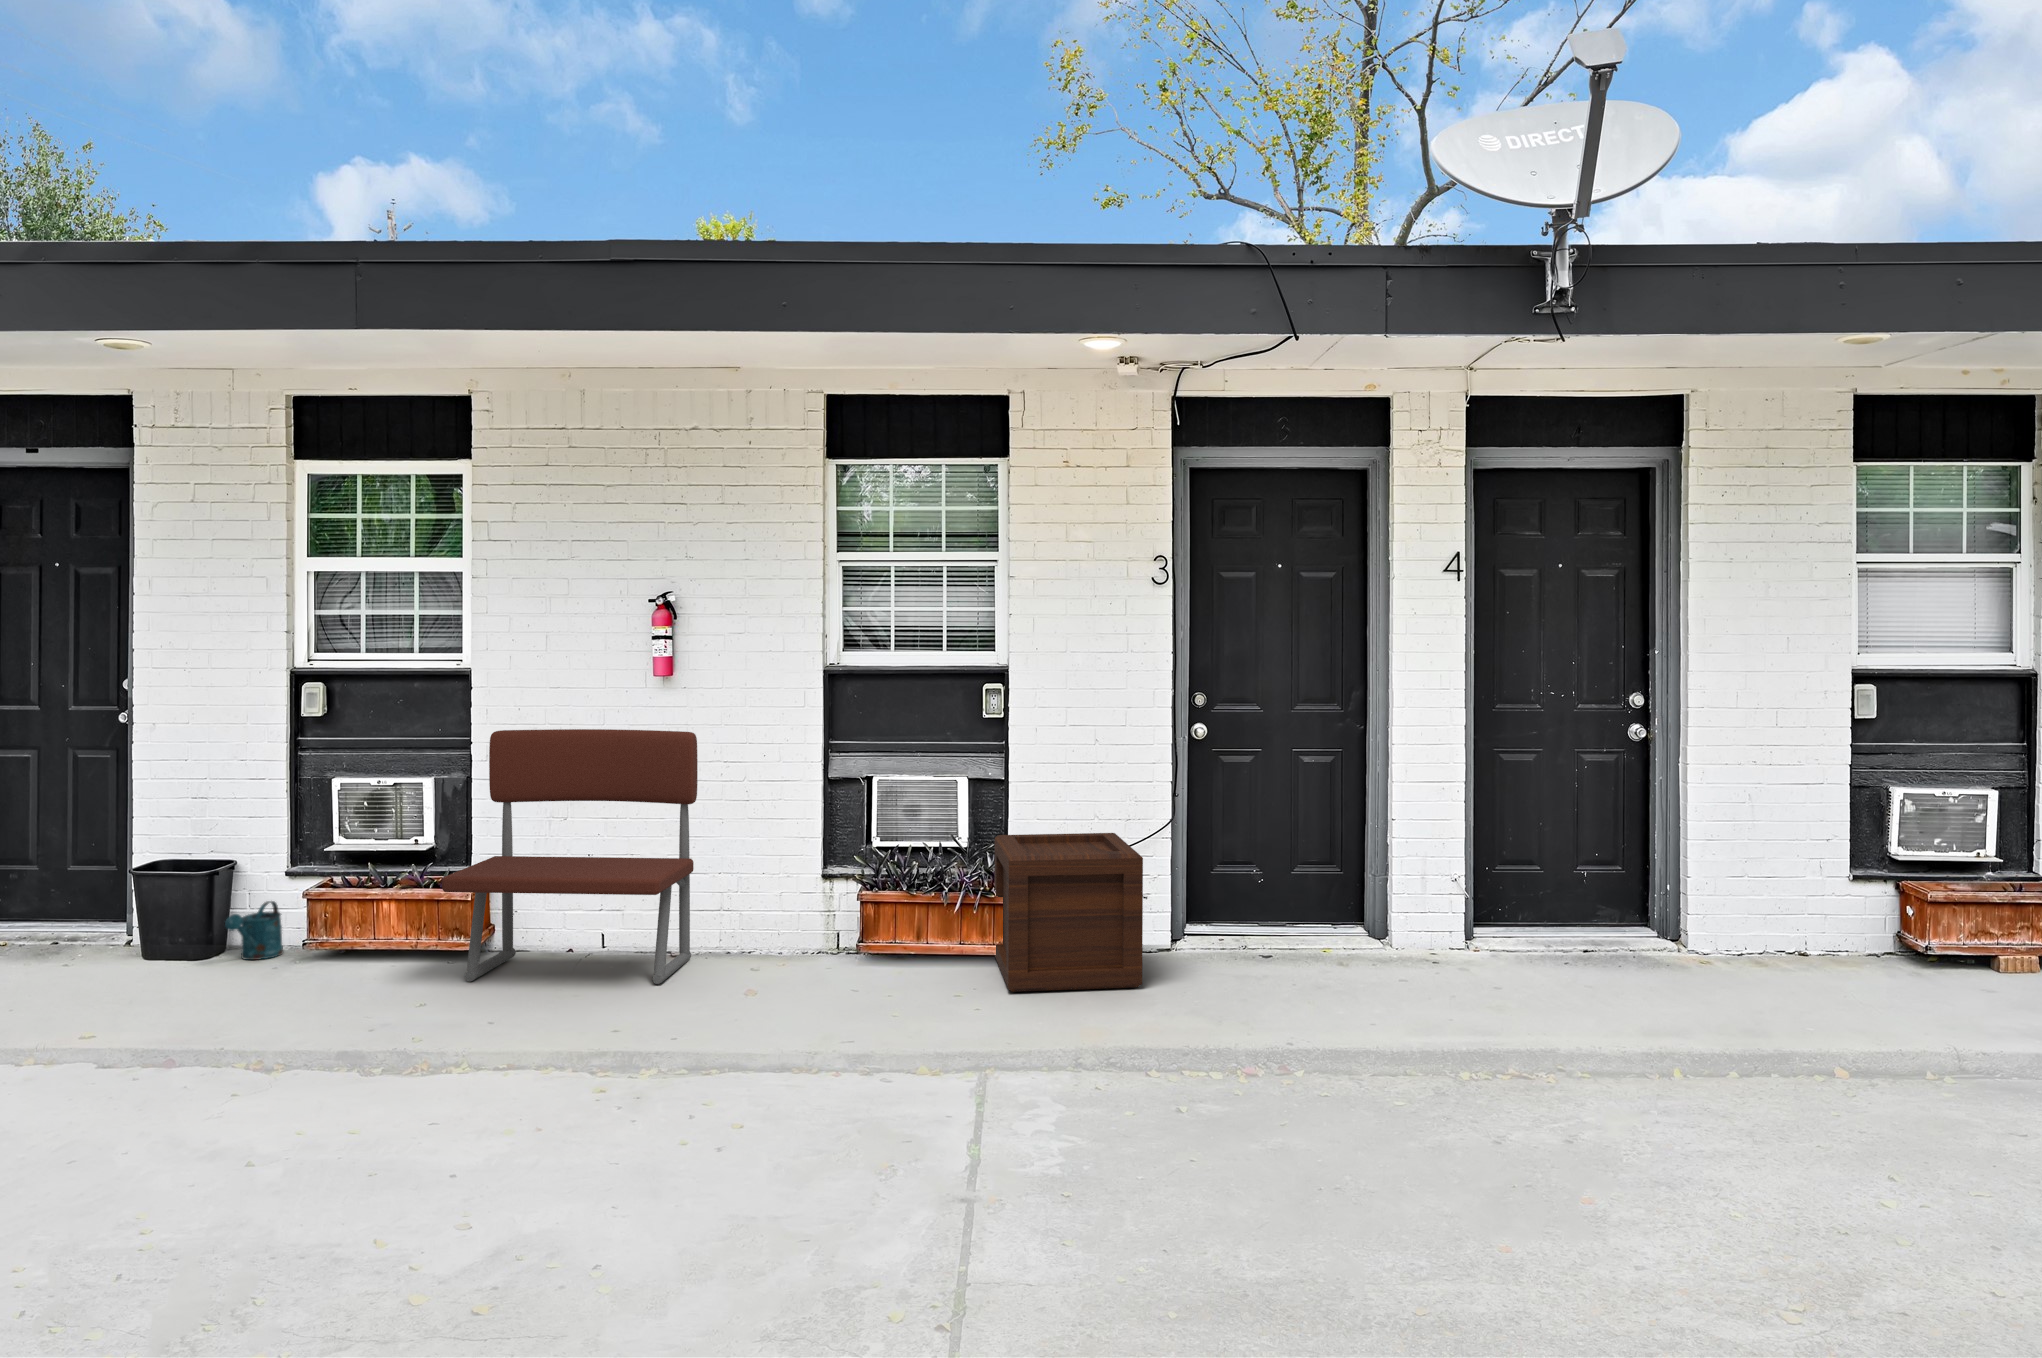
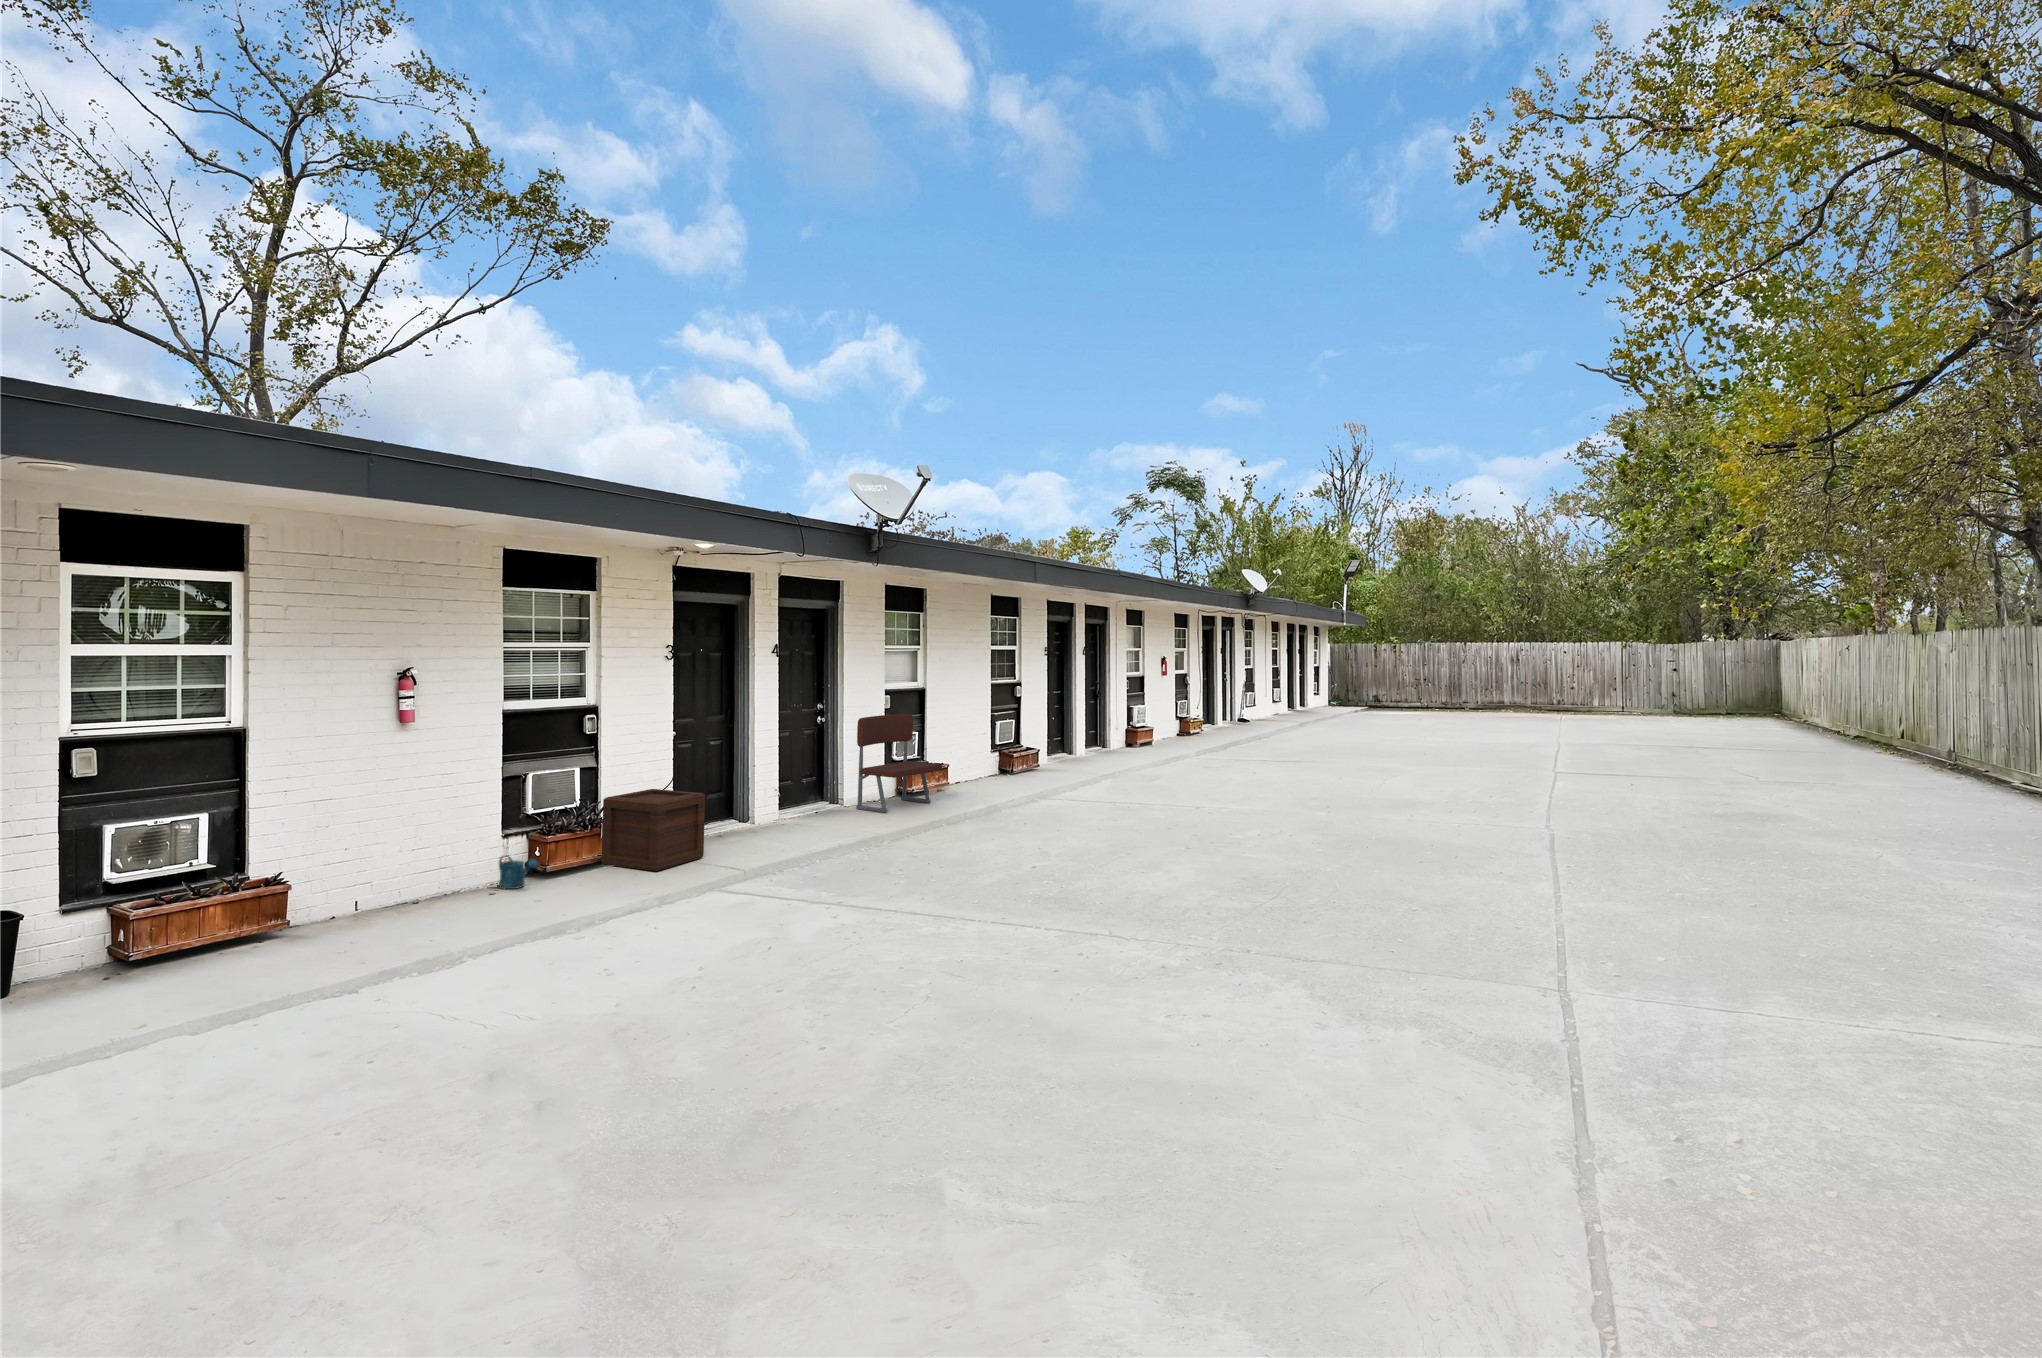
bench: present [442,729,698,984] -> present [856,714,942,813]
watering can: present [225,901,283,960] -> present [499,856,538,889]

